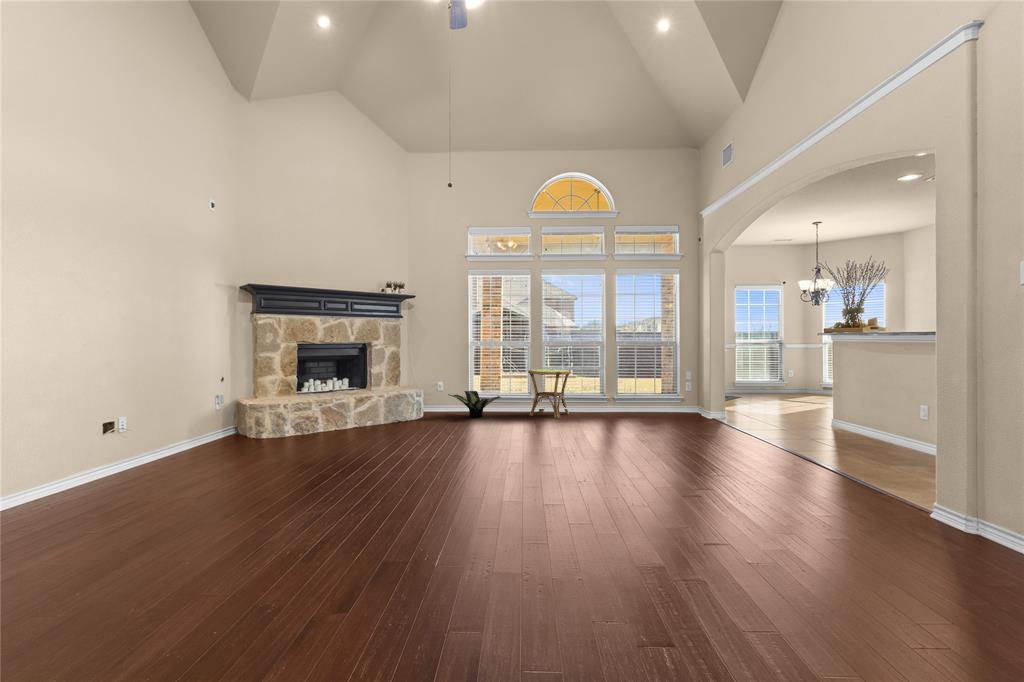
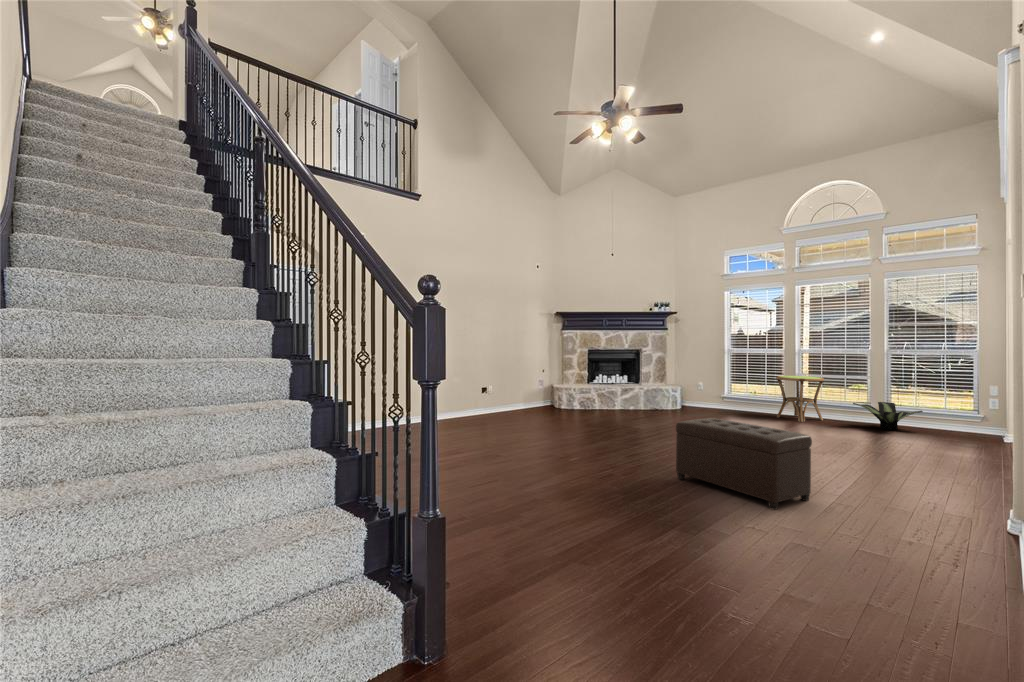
potted plant: present [448,391,501,418] -> present [853,402,923,430]
ottoman: none [635,434,819,557] -> present [676,418,812,510]

